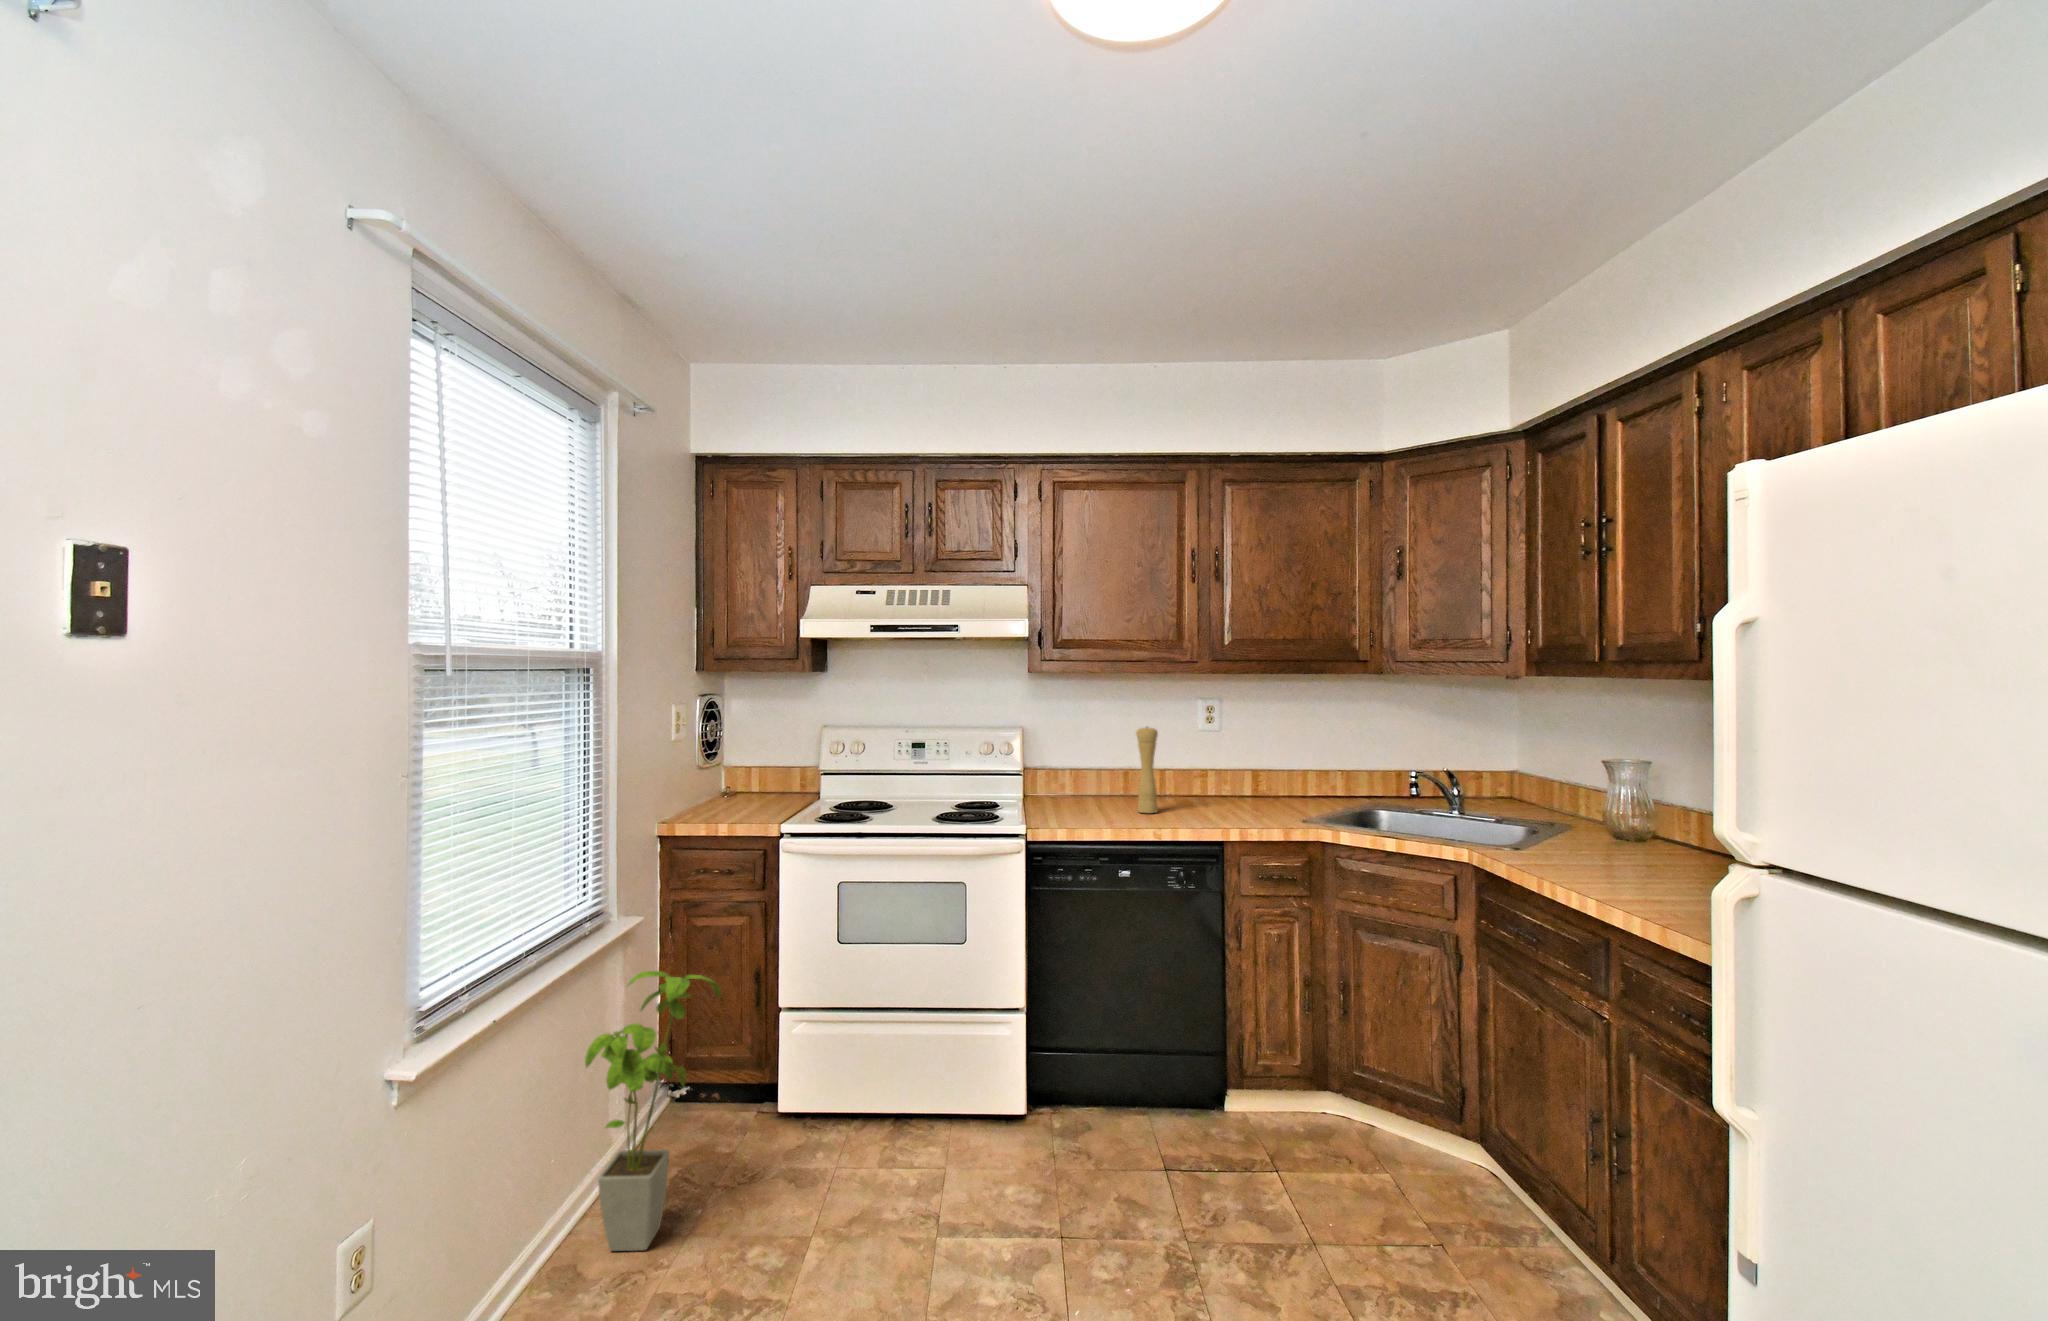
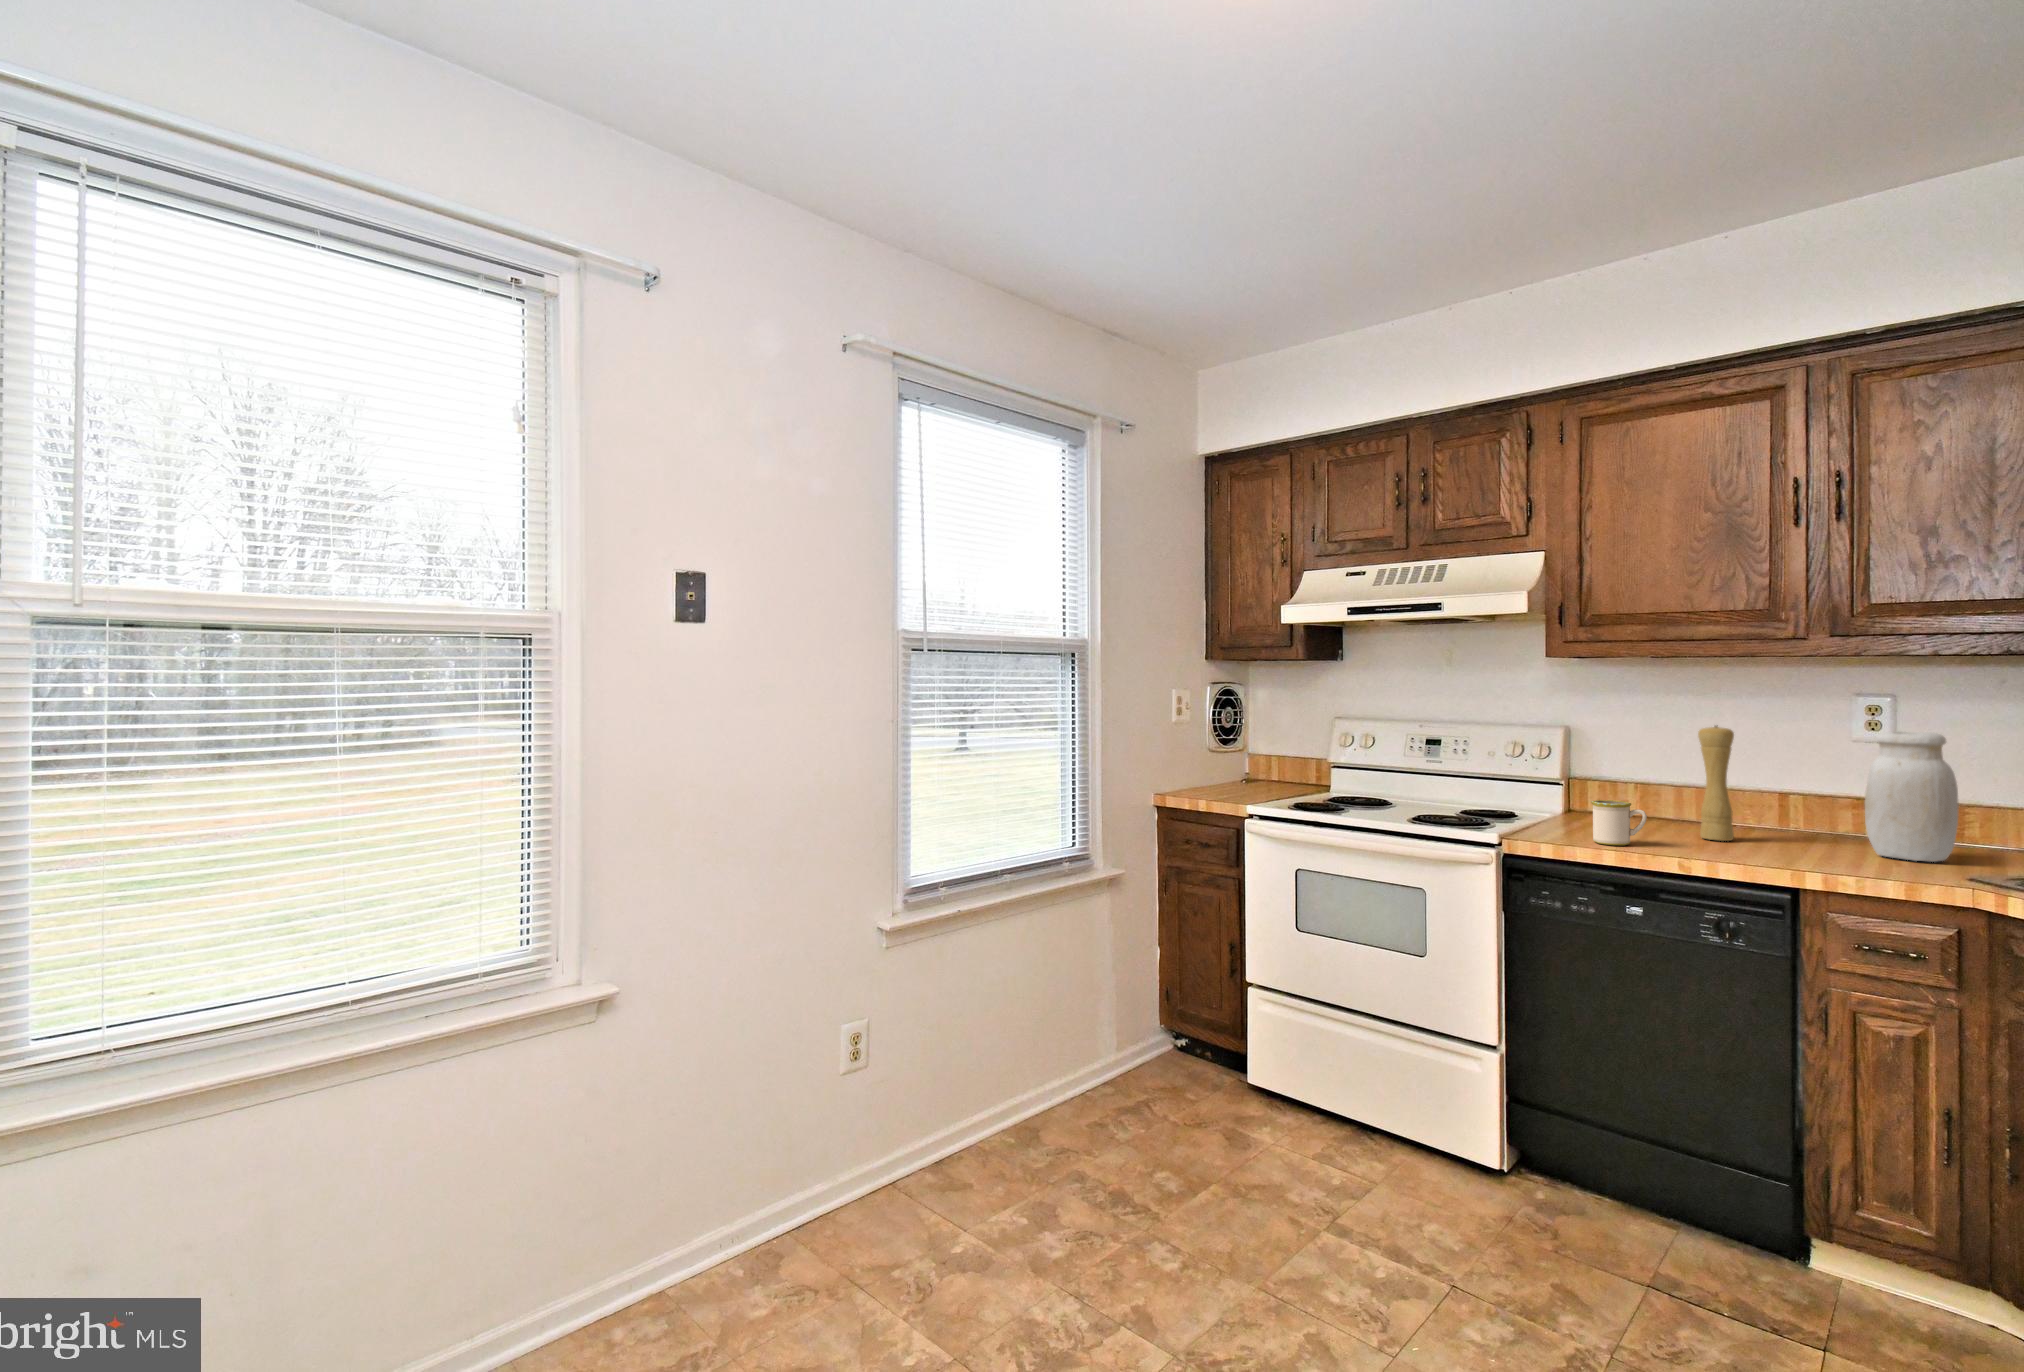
jar: none [1229,727,1277,814] -> present [1865,732,1959,862]
mug: none [1087,791,1123,827] -> present [1591,800,1647,846]
house plant: present [585,971,721,1251] -> none [1040,906,1156,1136]

